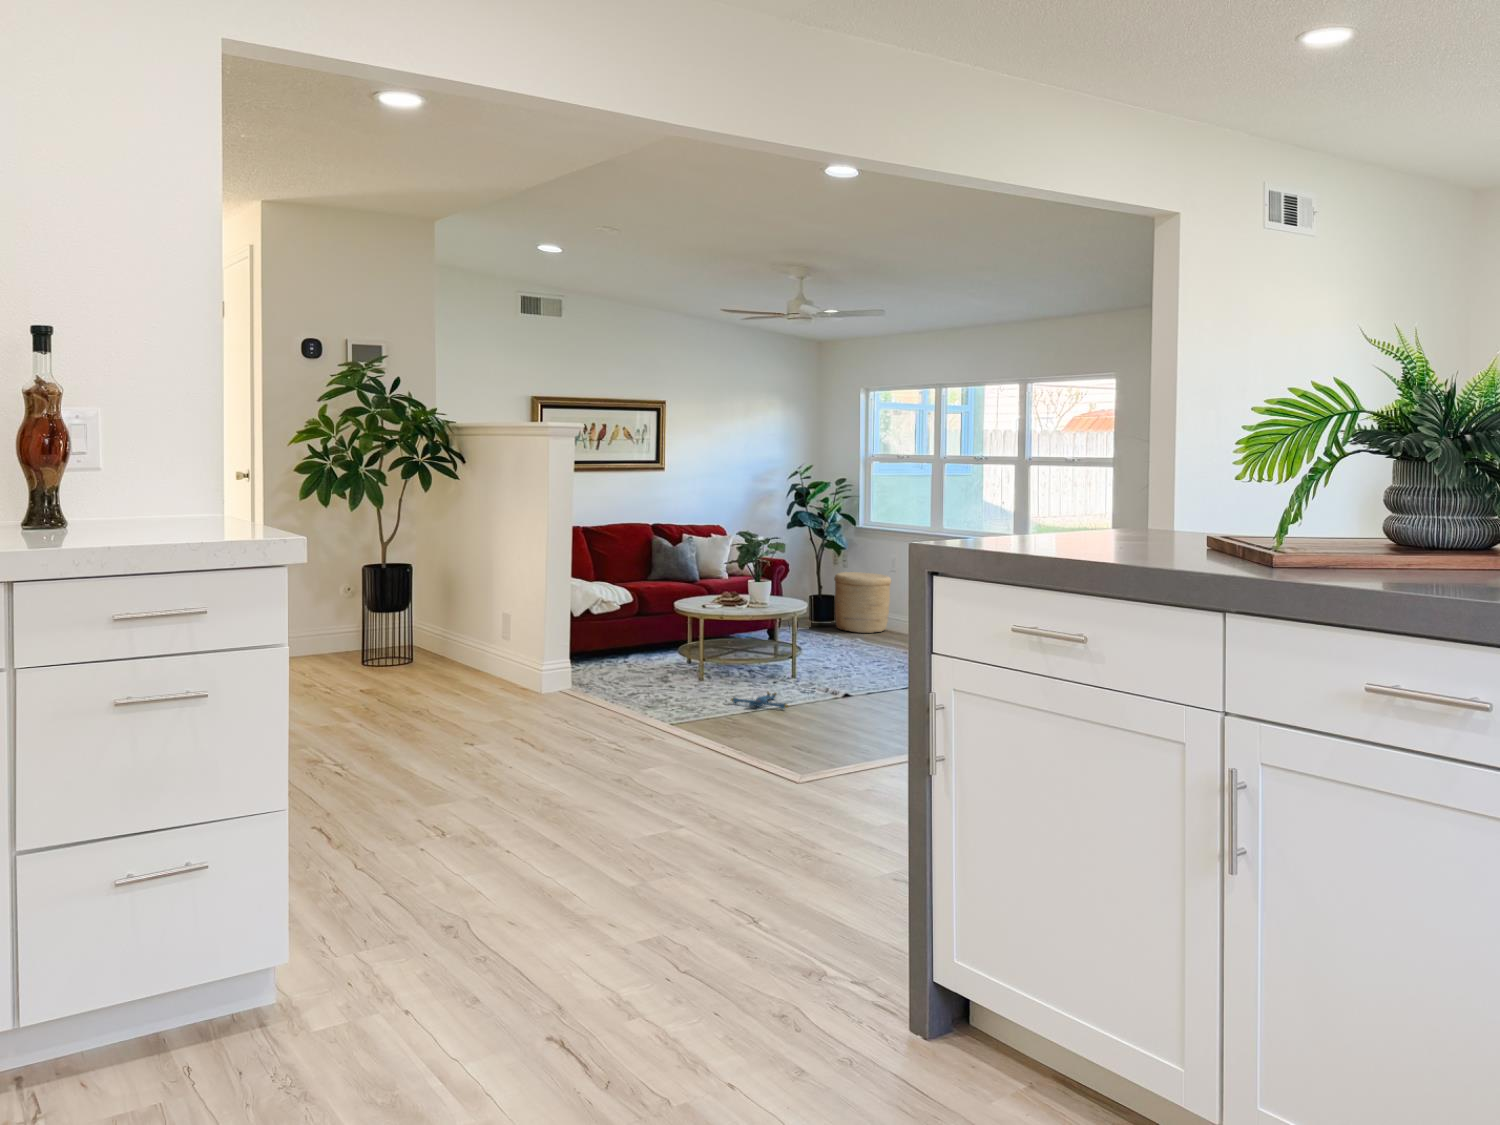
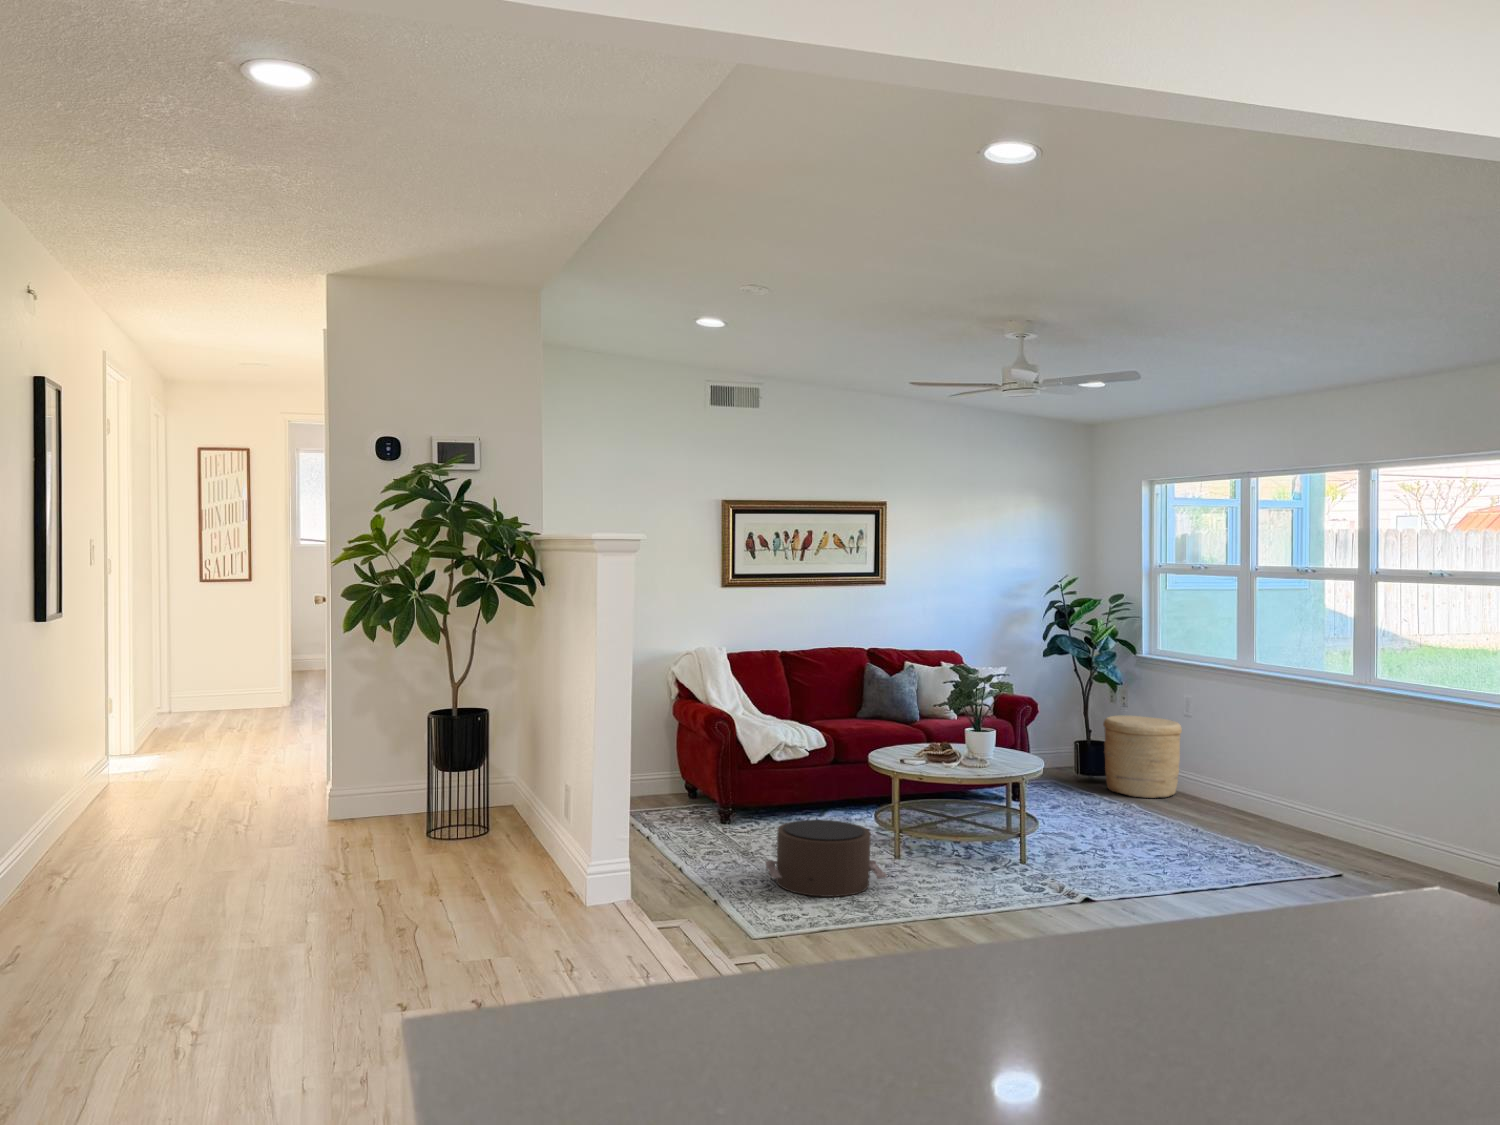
pouf: none [609,652,705,706] -> present [766,820,887,897]
plush toy: present [731,692,788,709] -> none [921,884,998,914]

